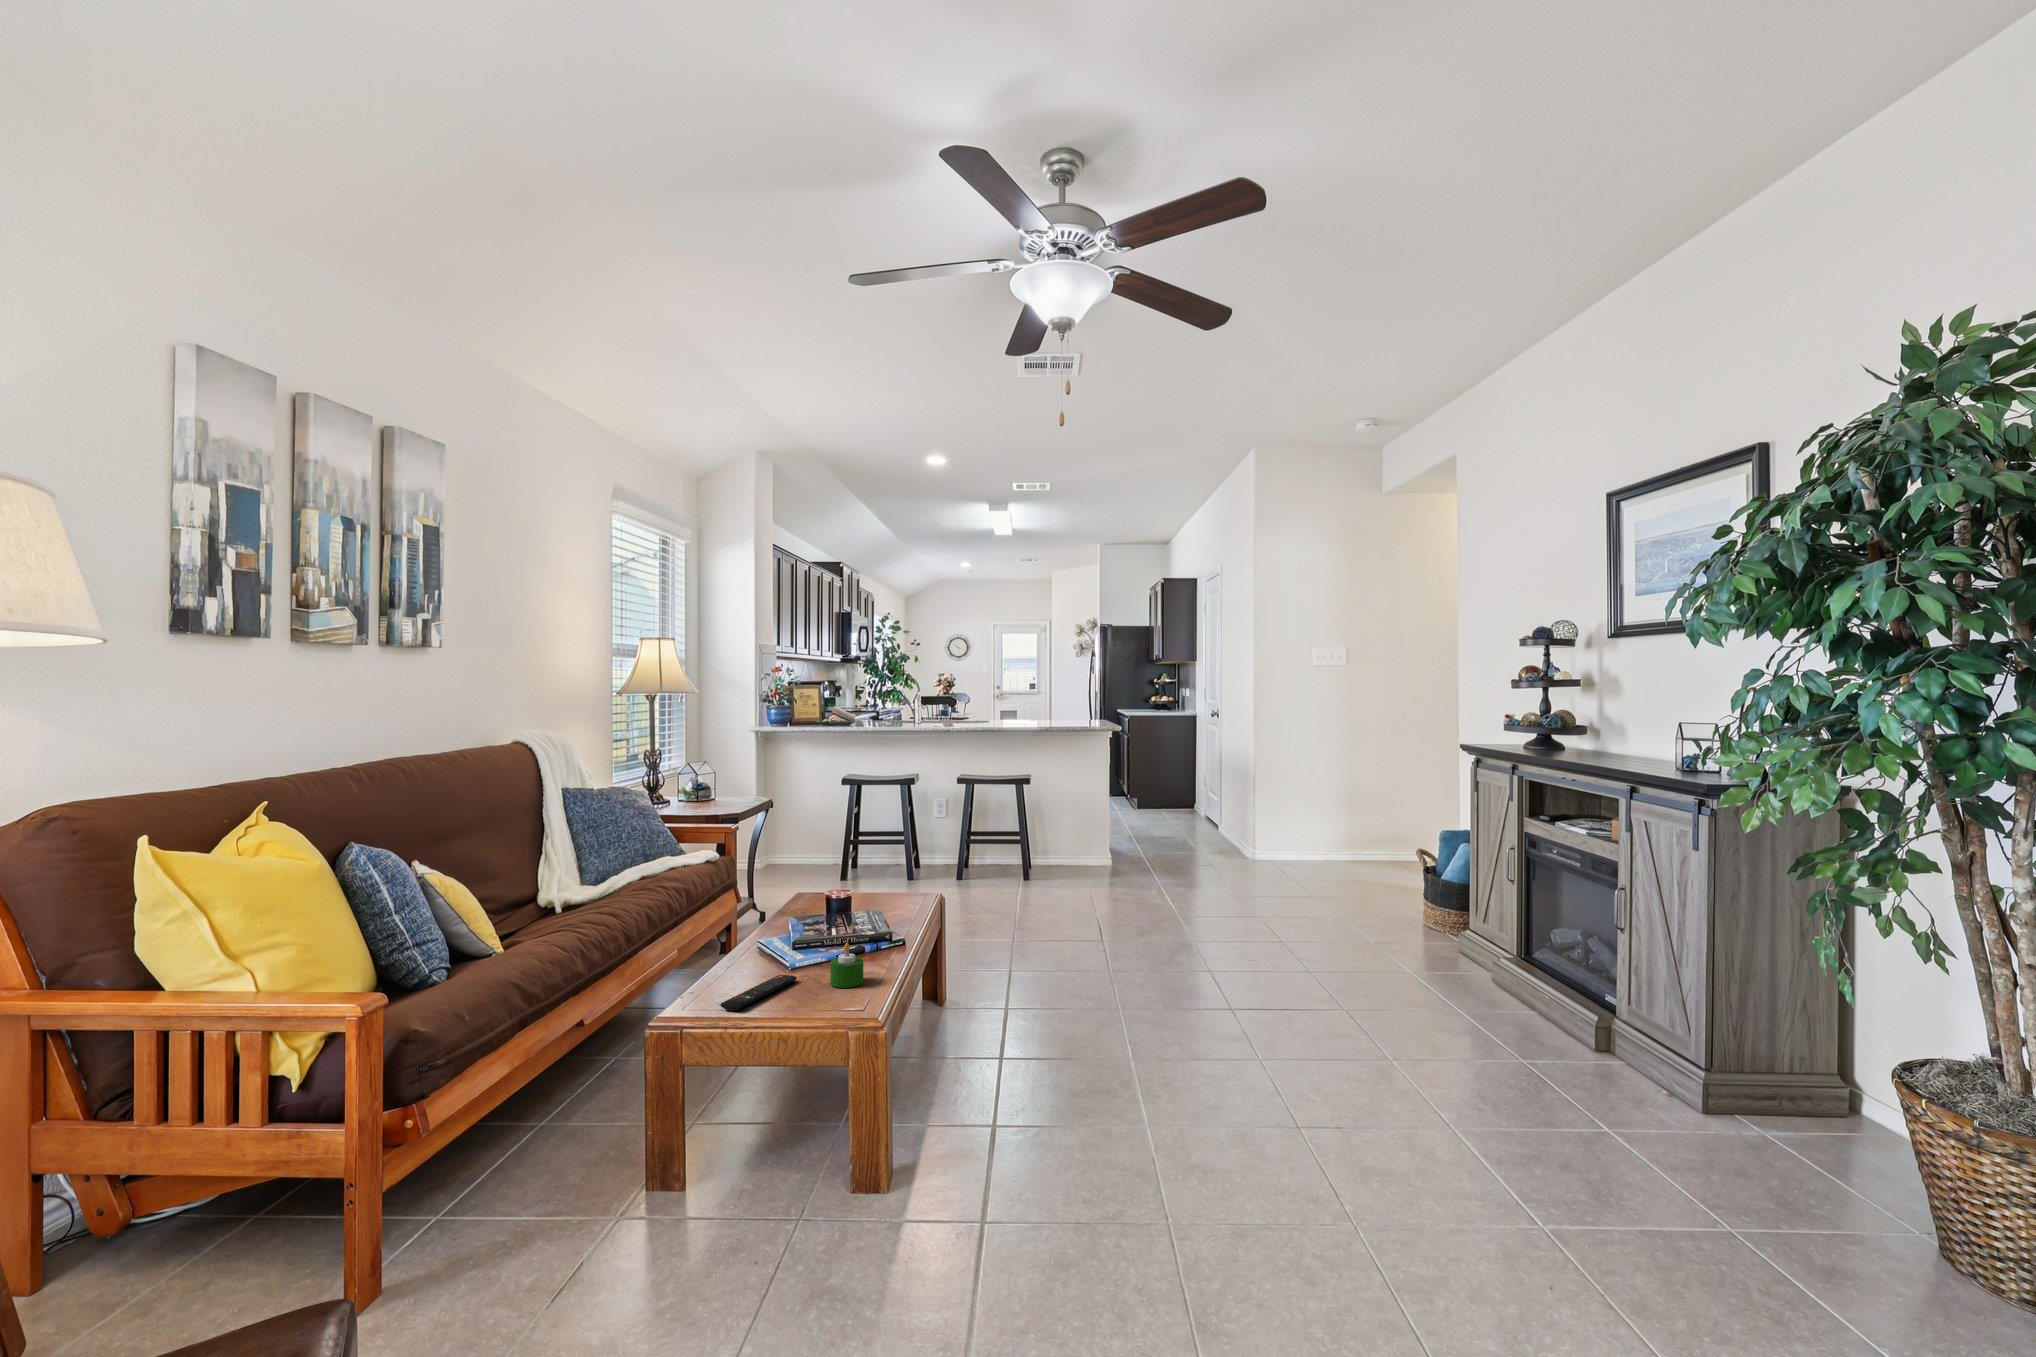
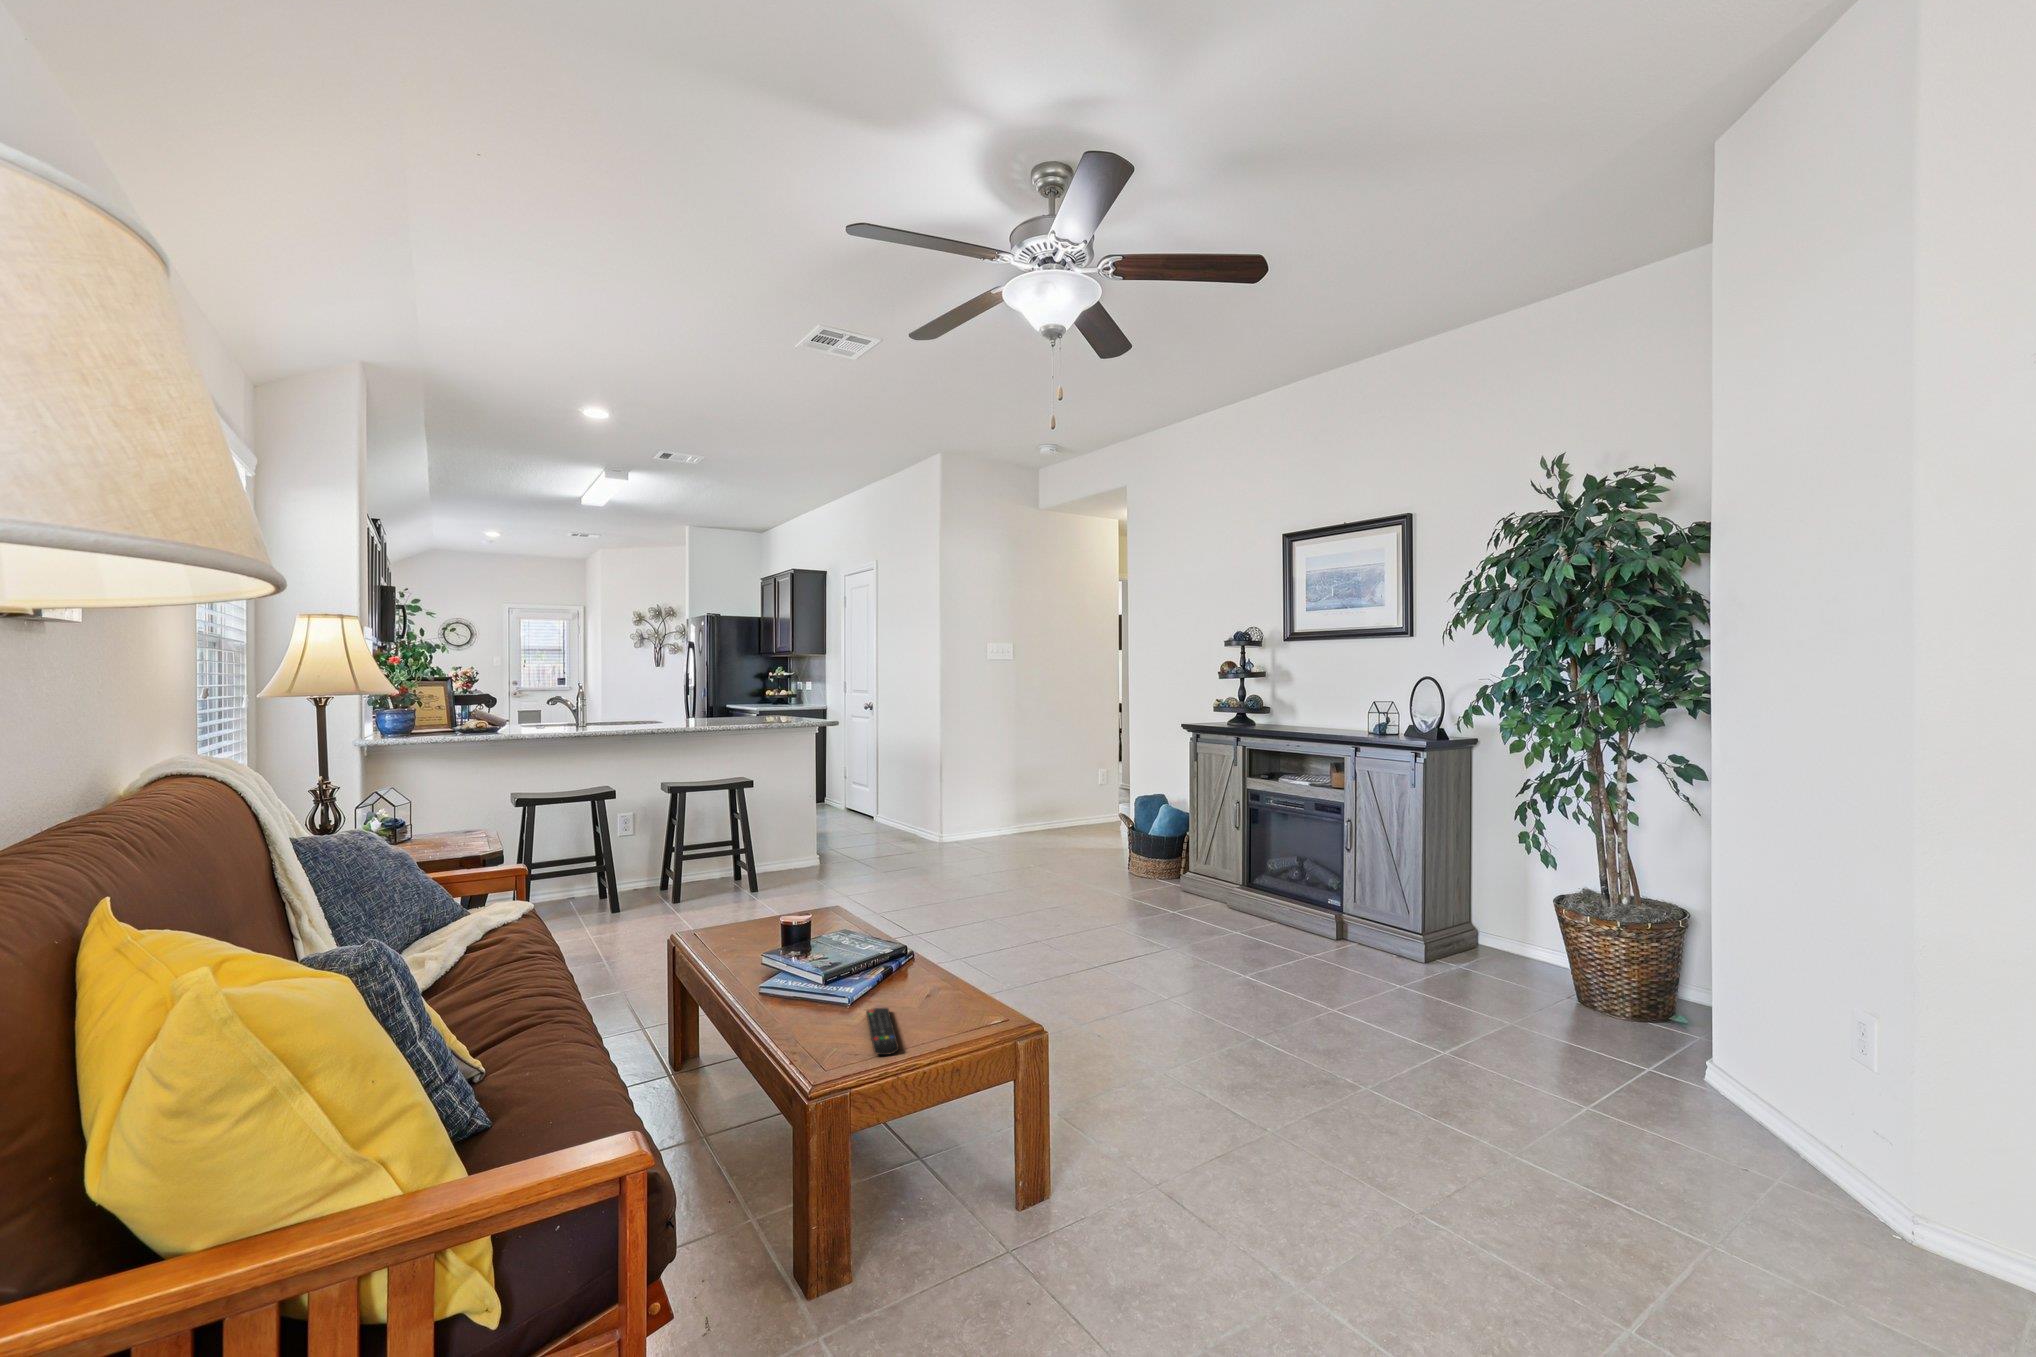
candle: present [830,943,863,988] -> none [924,961,958,1008]

